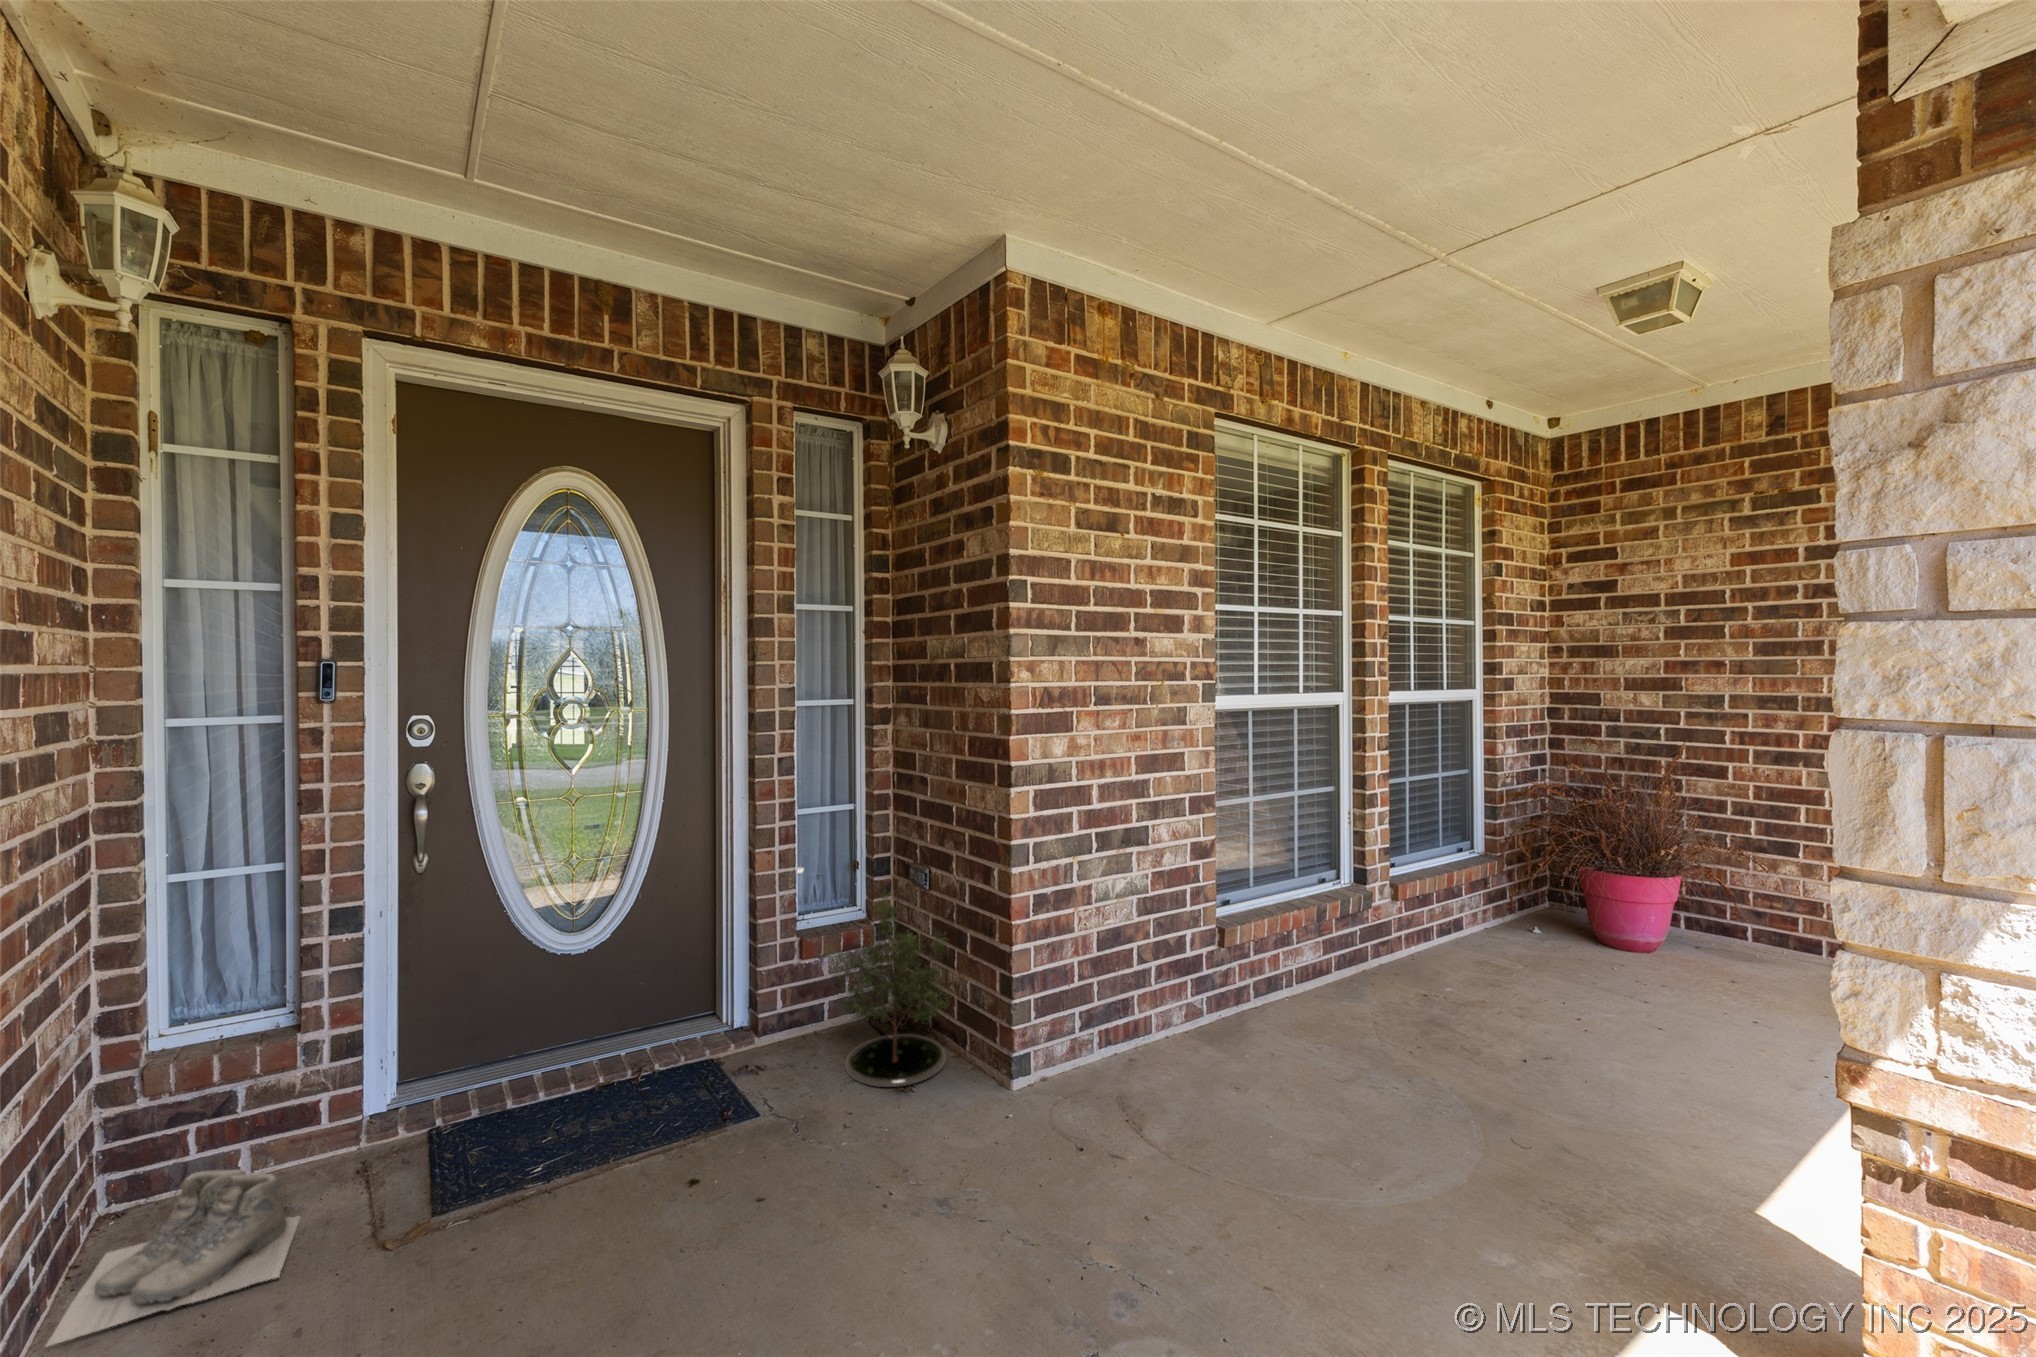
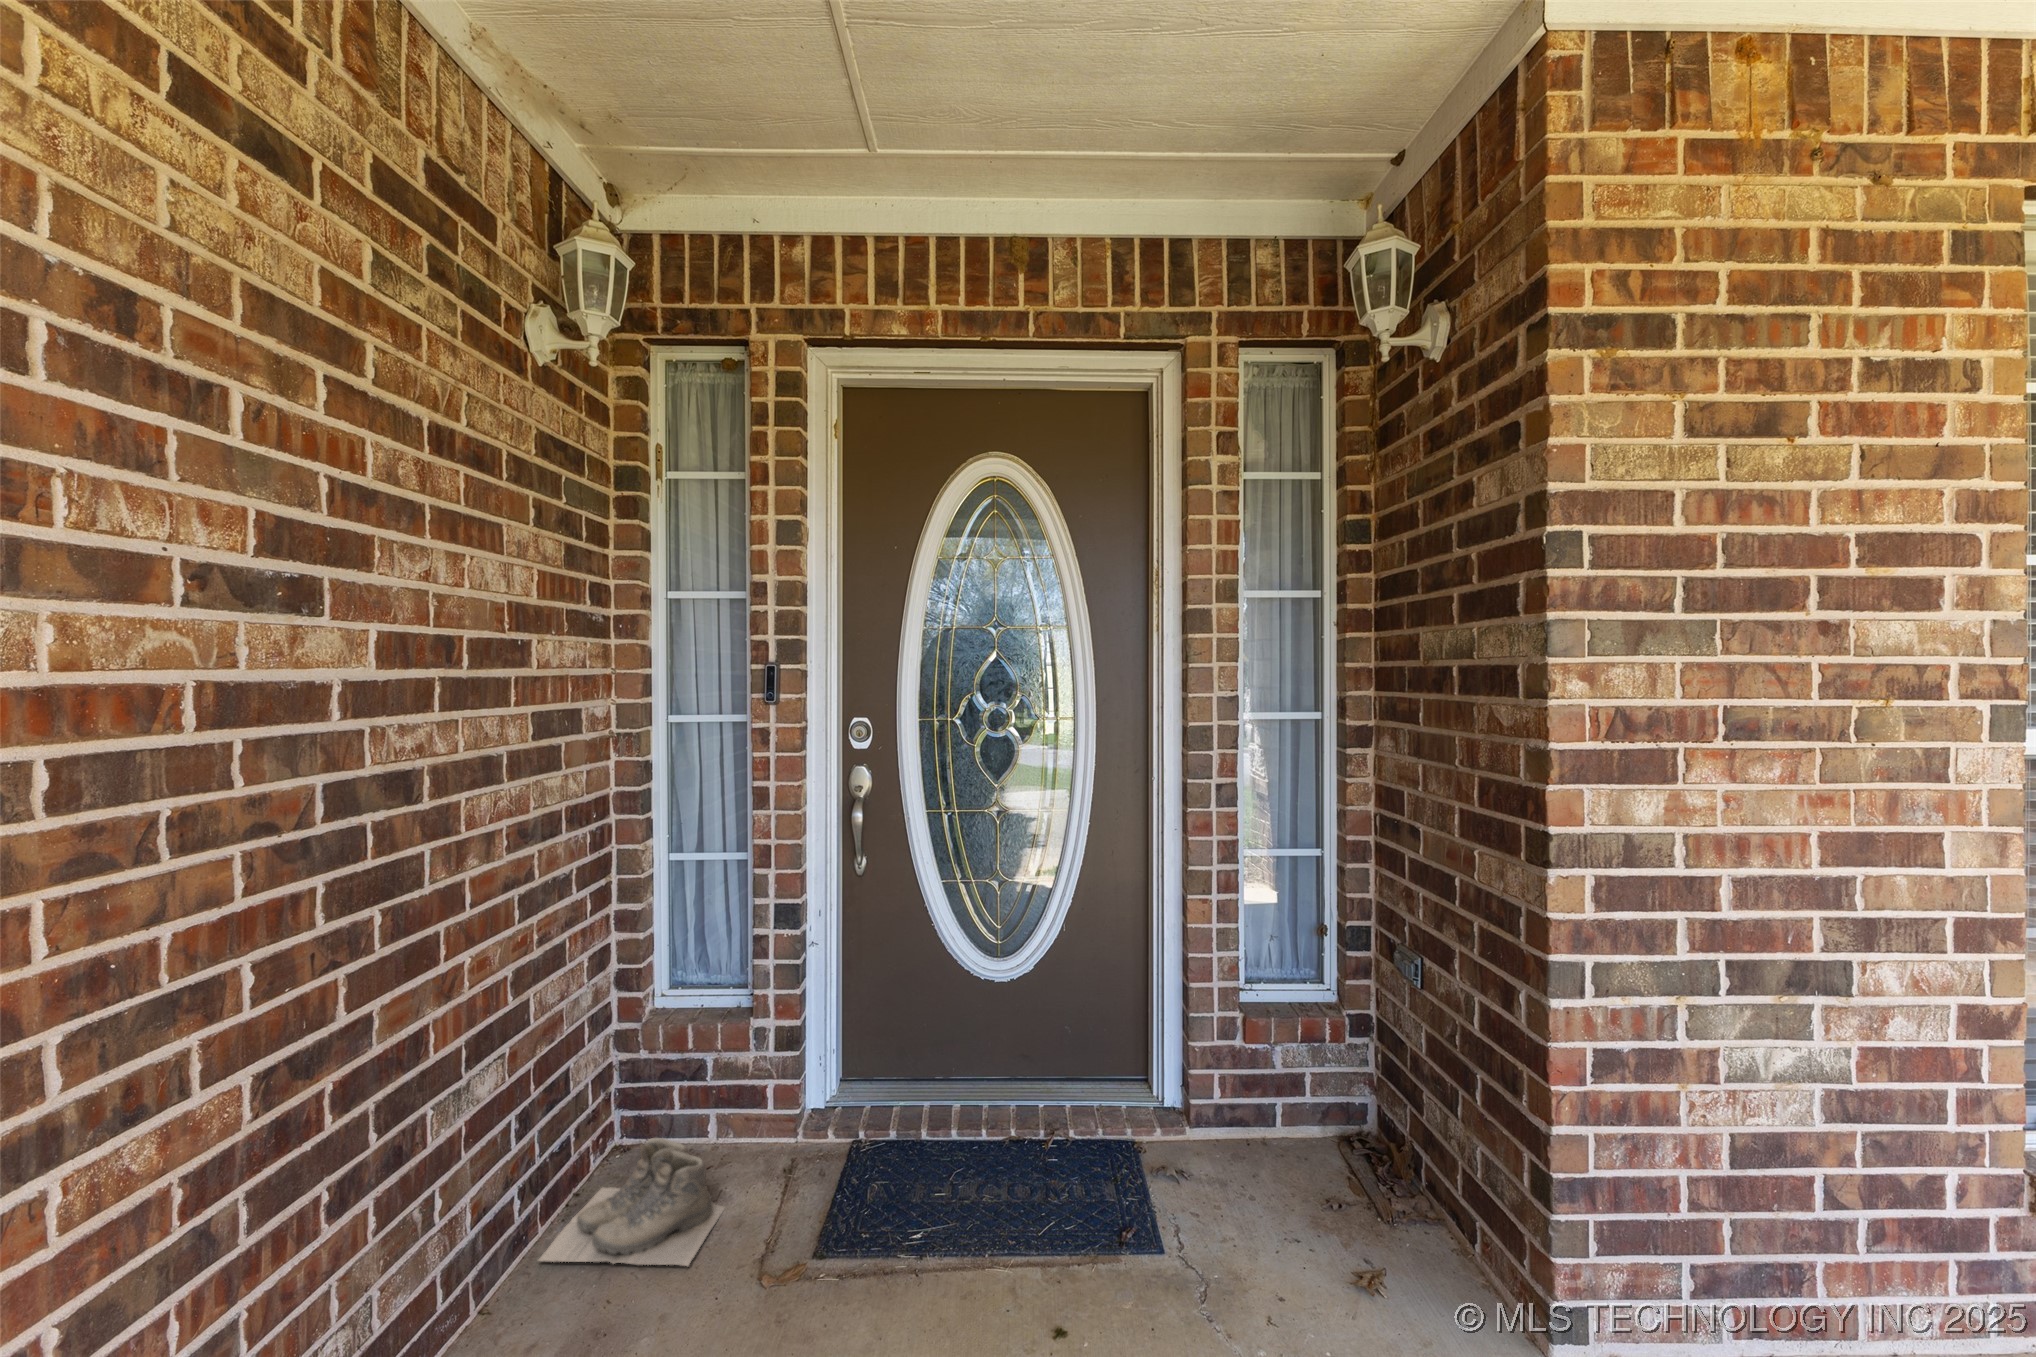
potted tree: present [826,884,952,1087] -> none [1254,973,1448,1283]

